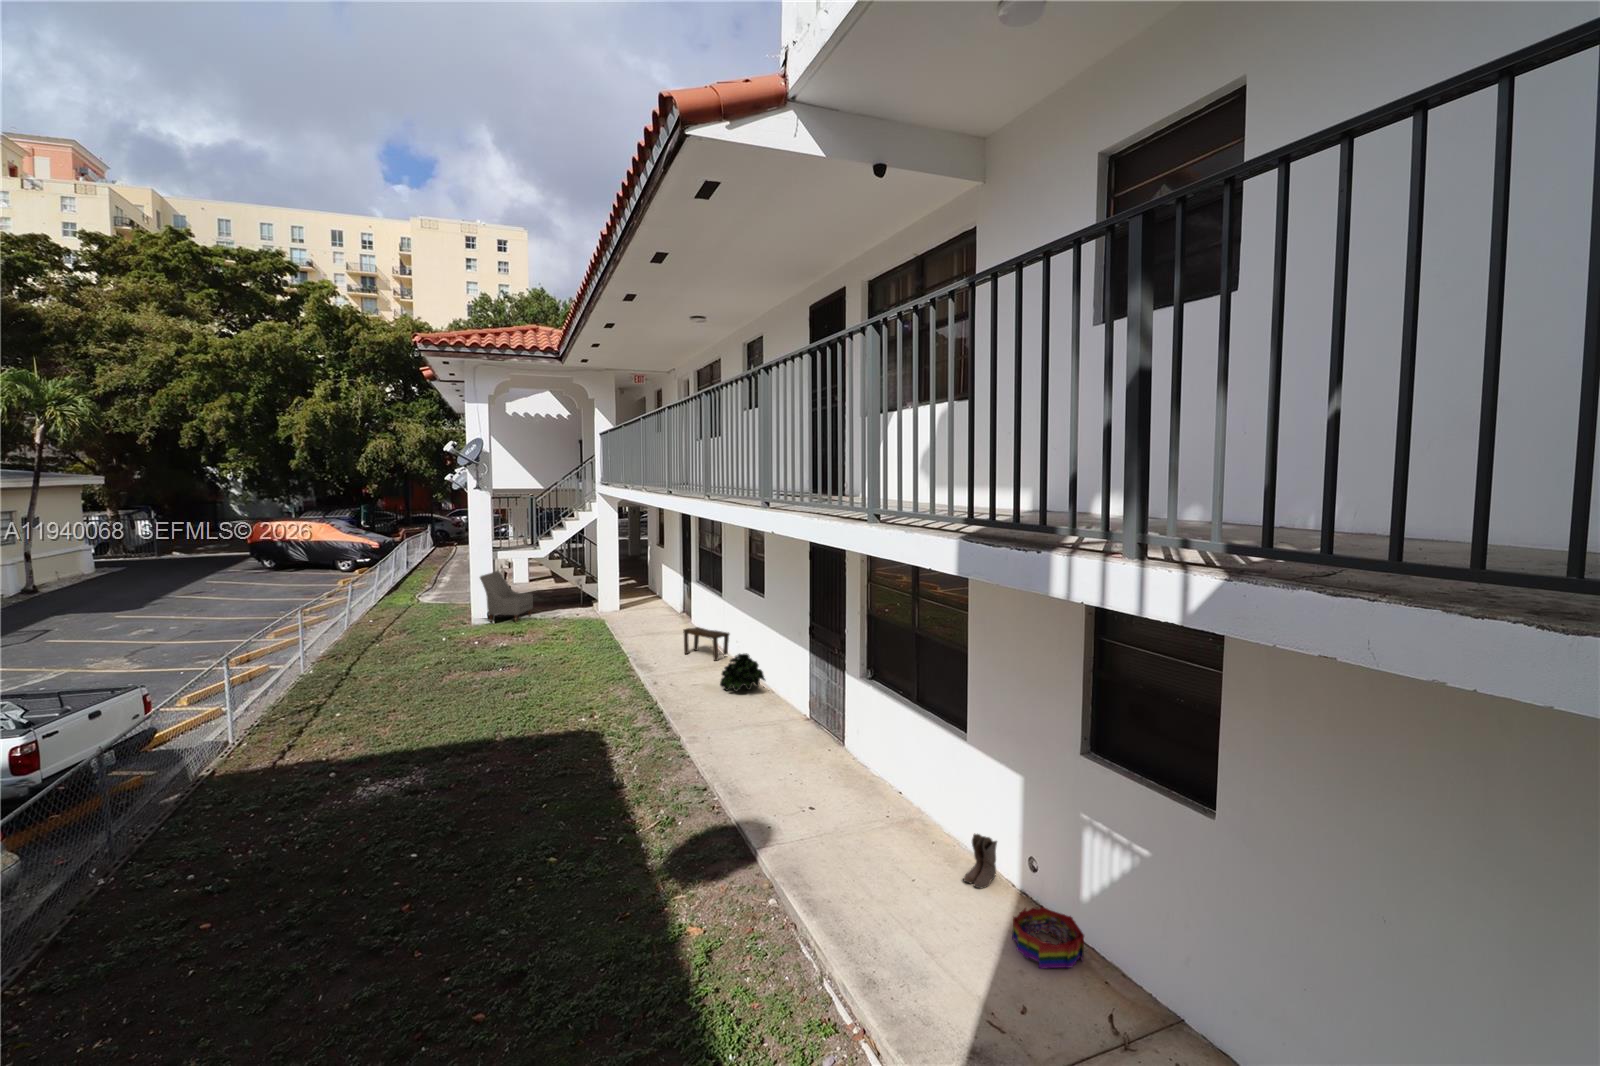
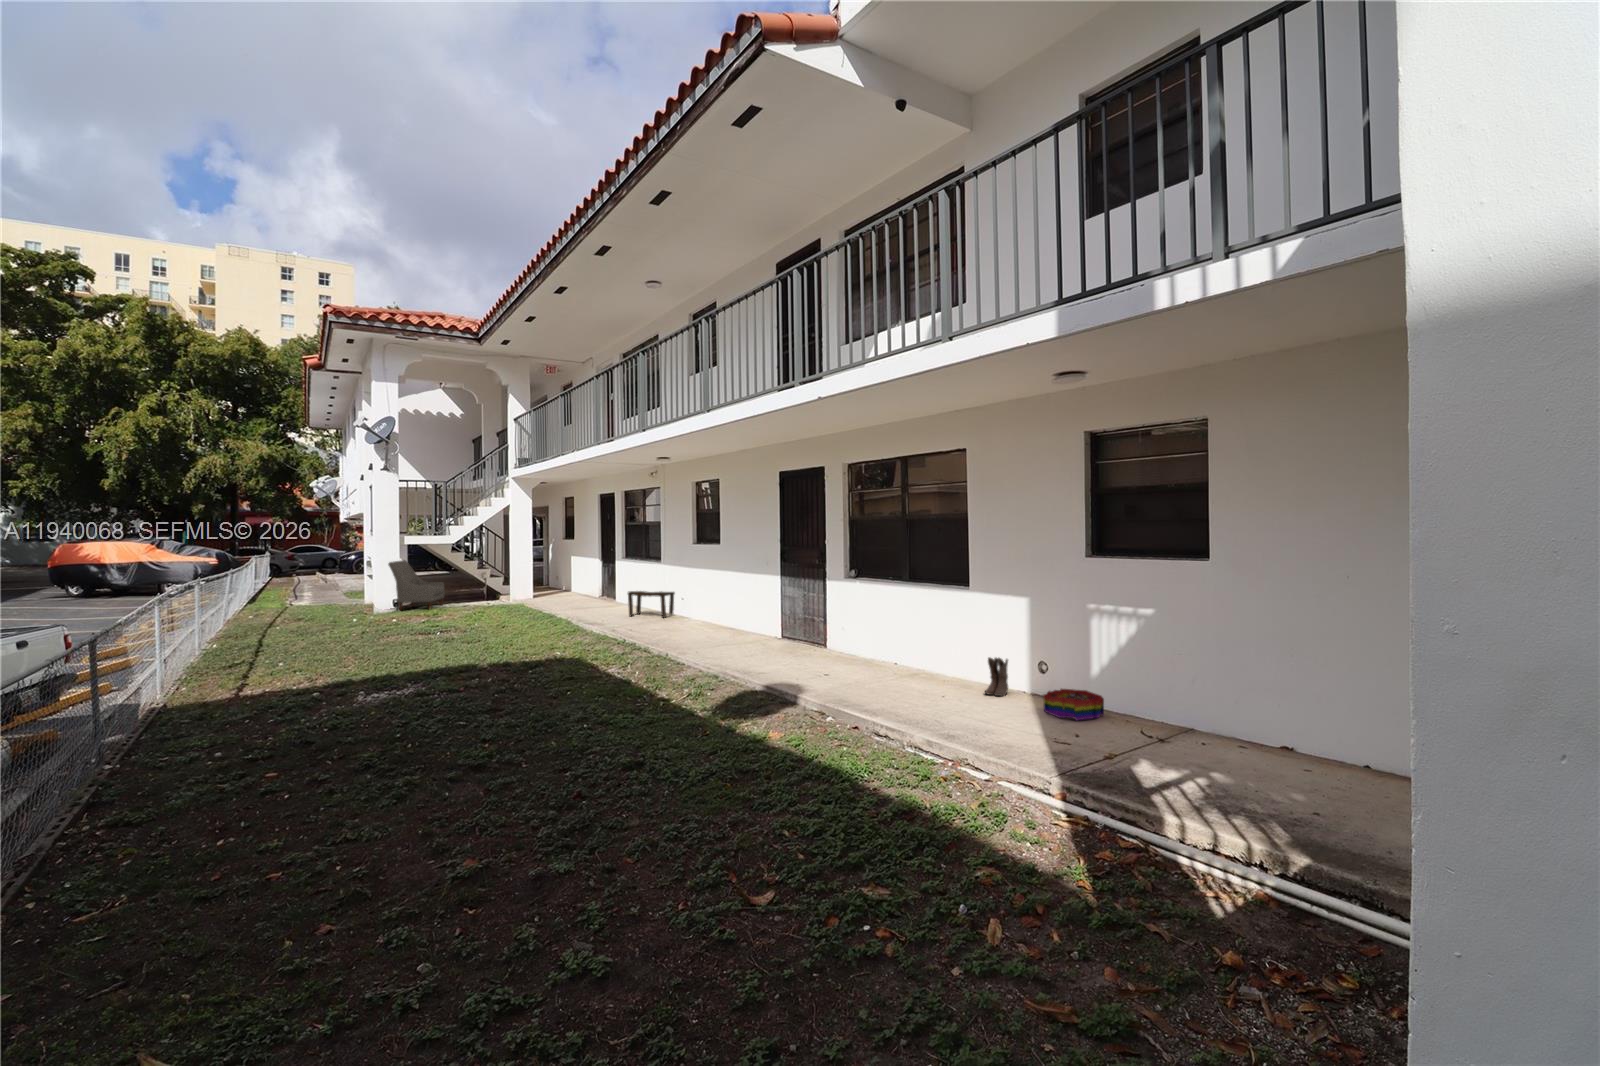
potted plant: present [720,653,765,691] -> none [683,595,727,631]

